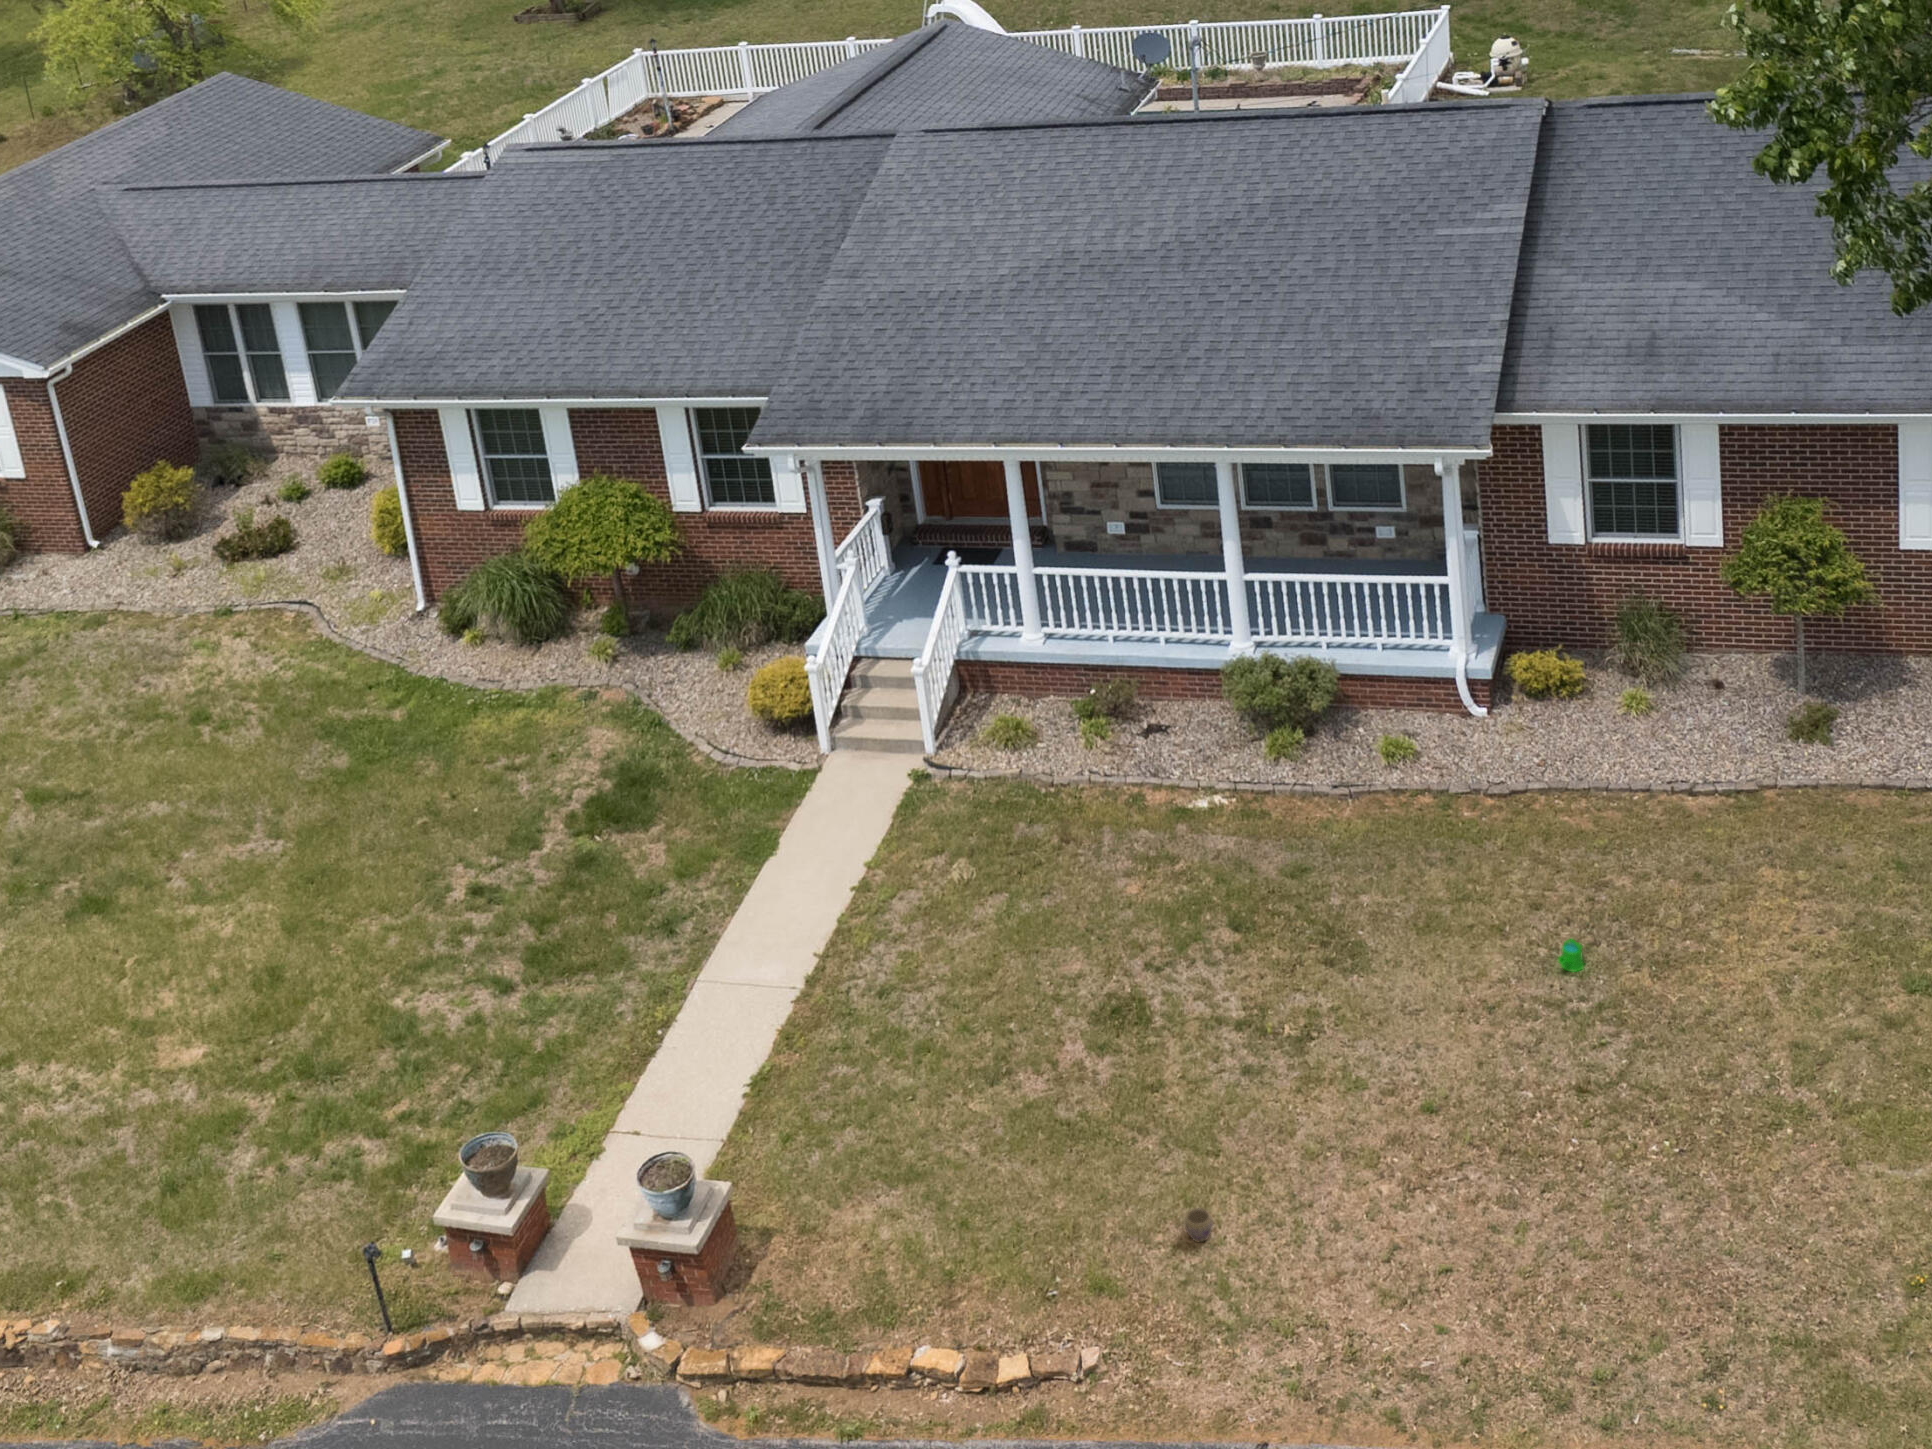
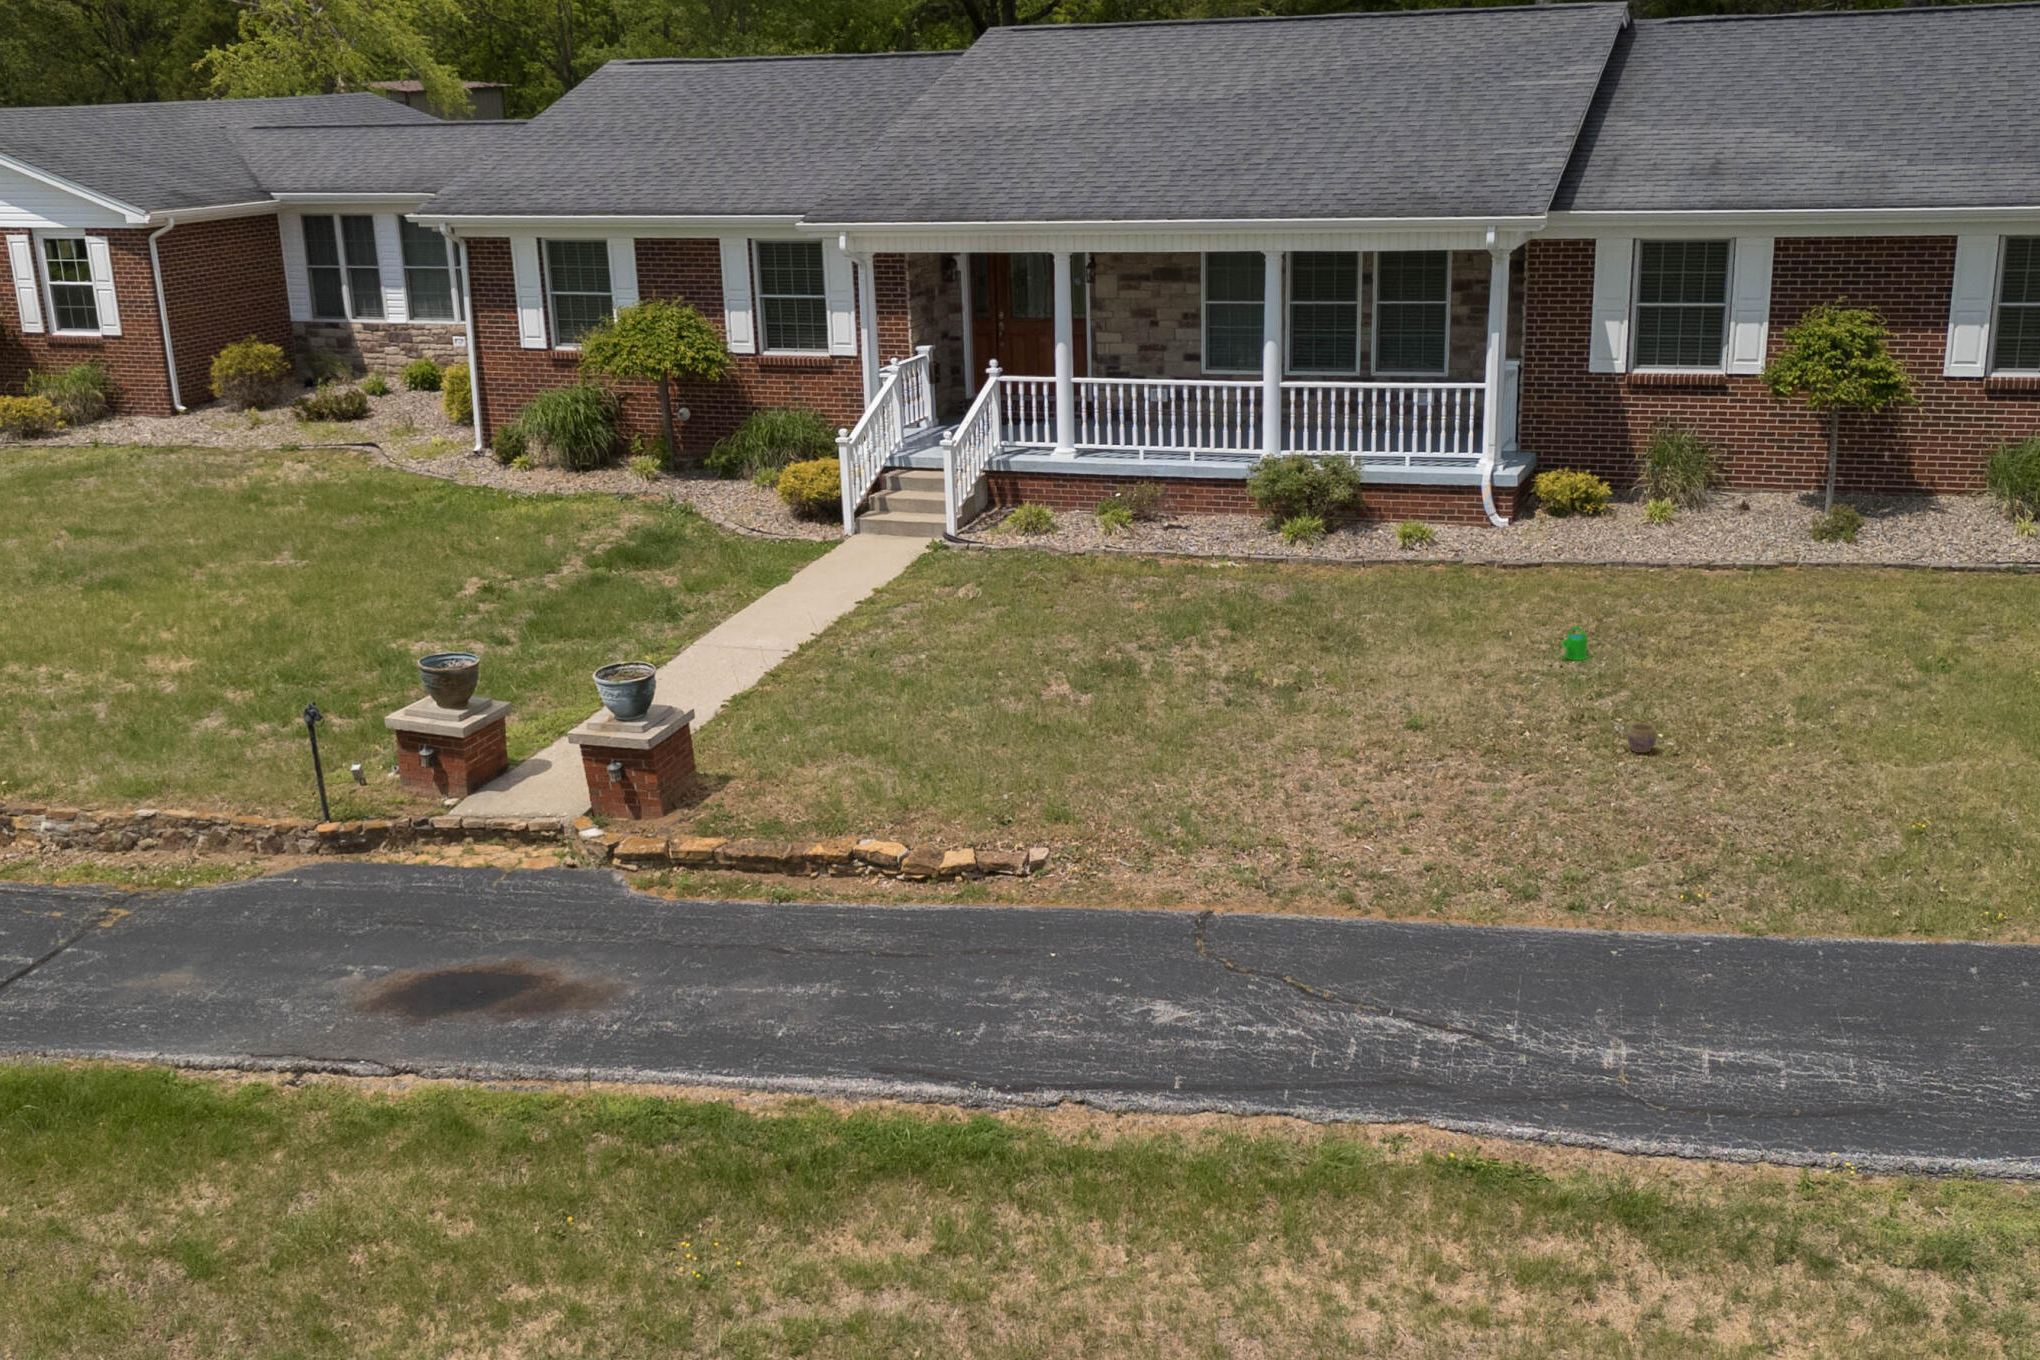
planter: present [1184,1208,1213,1242] -> present [1627,723,1657,753]

